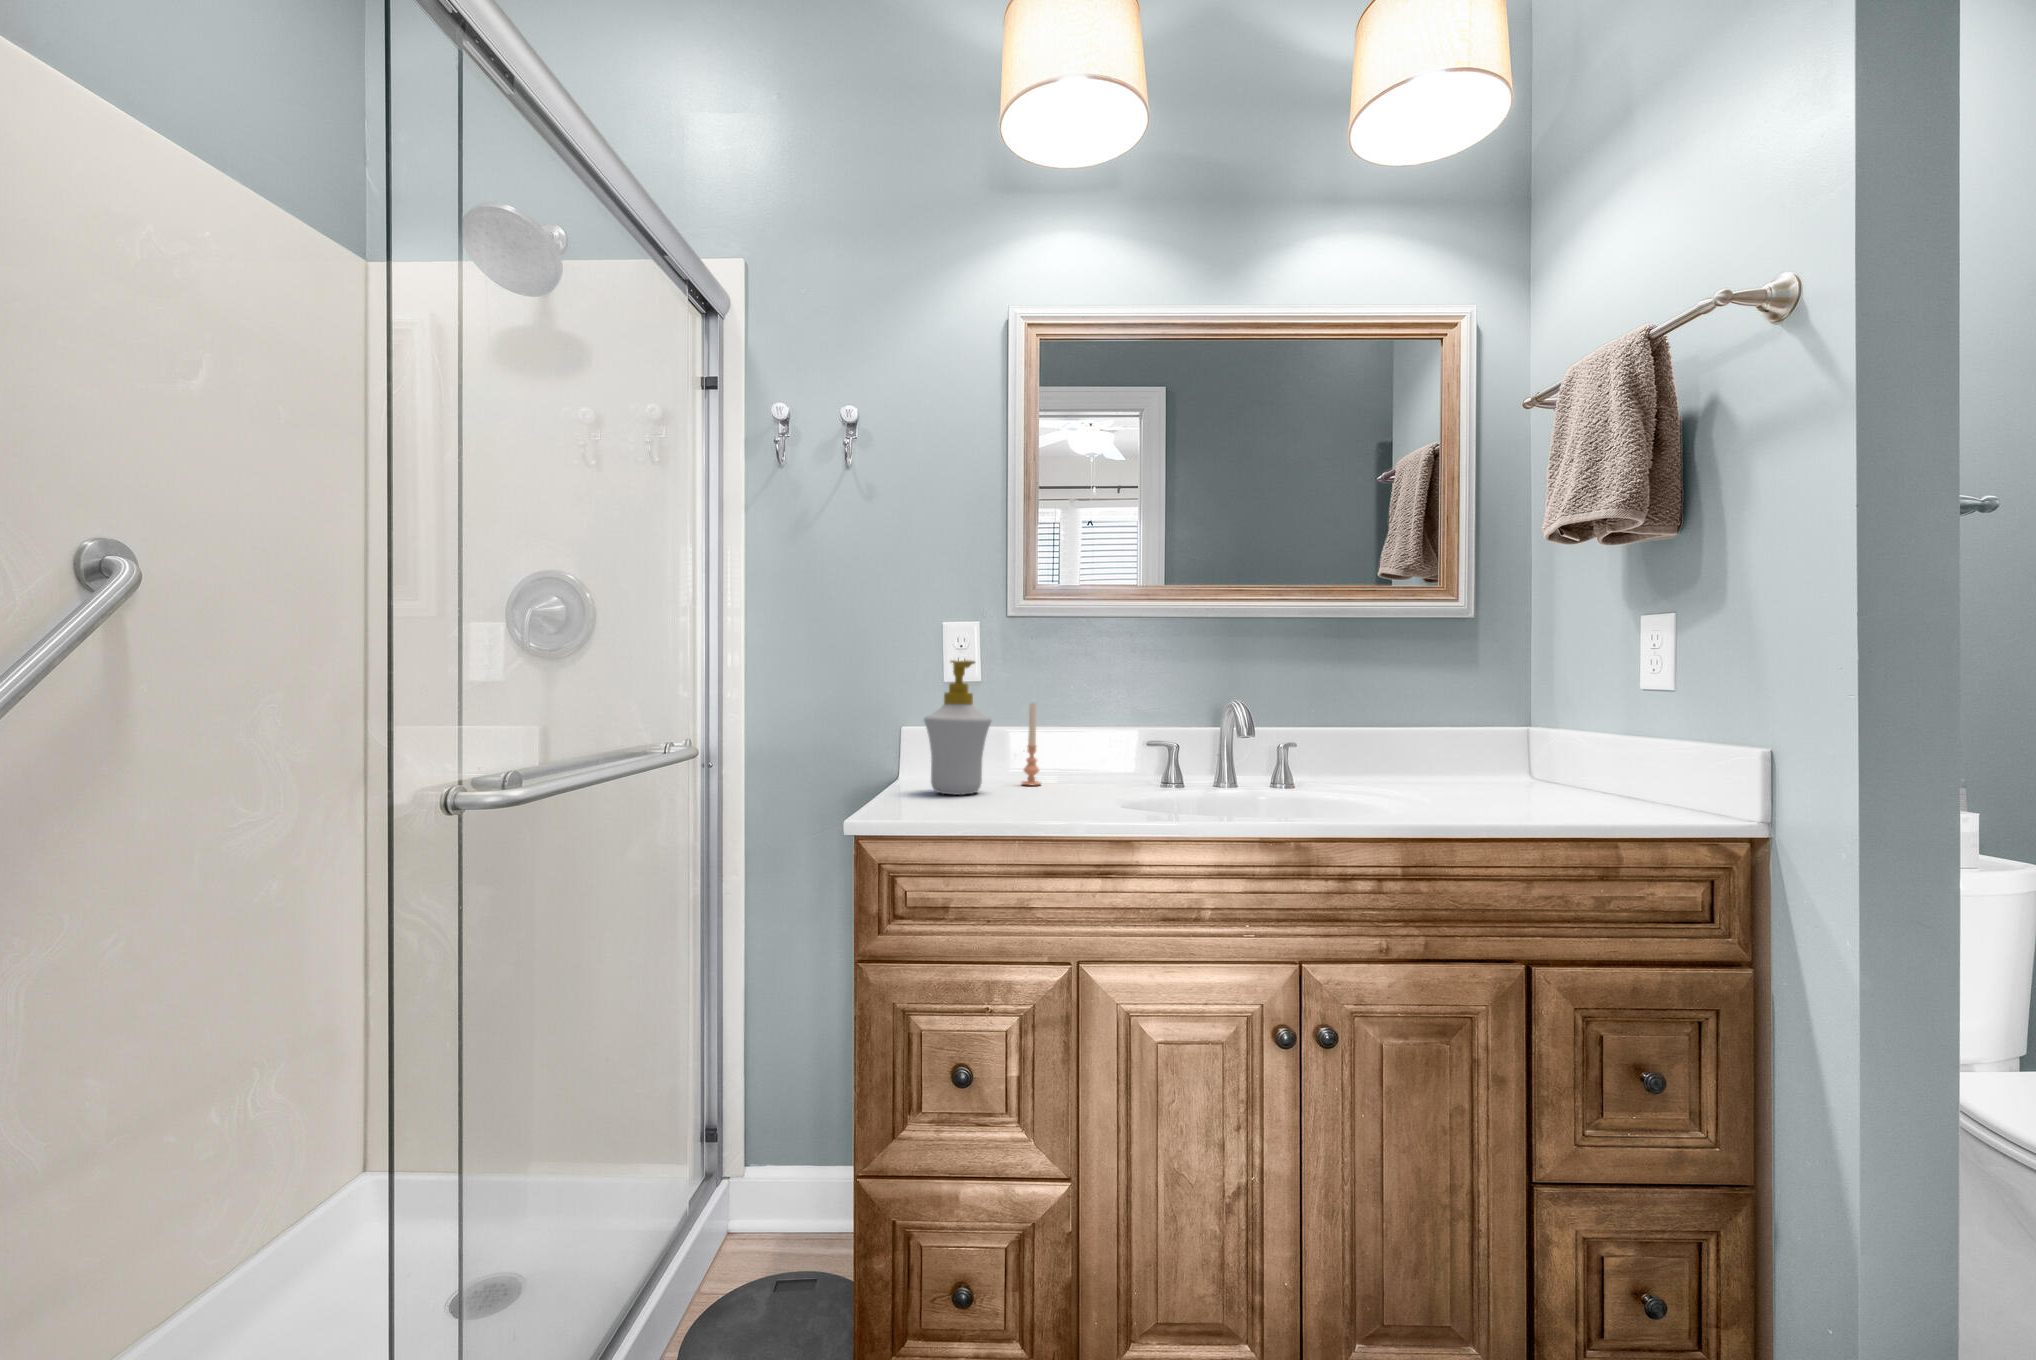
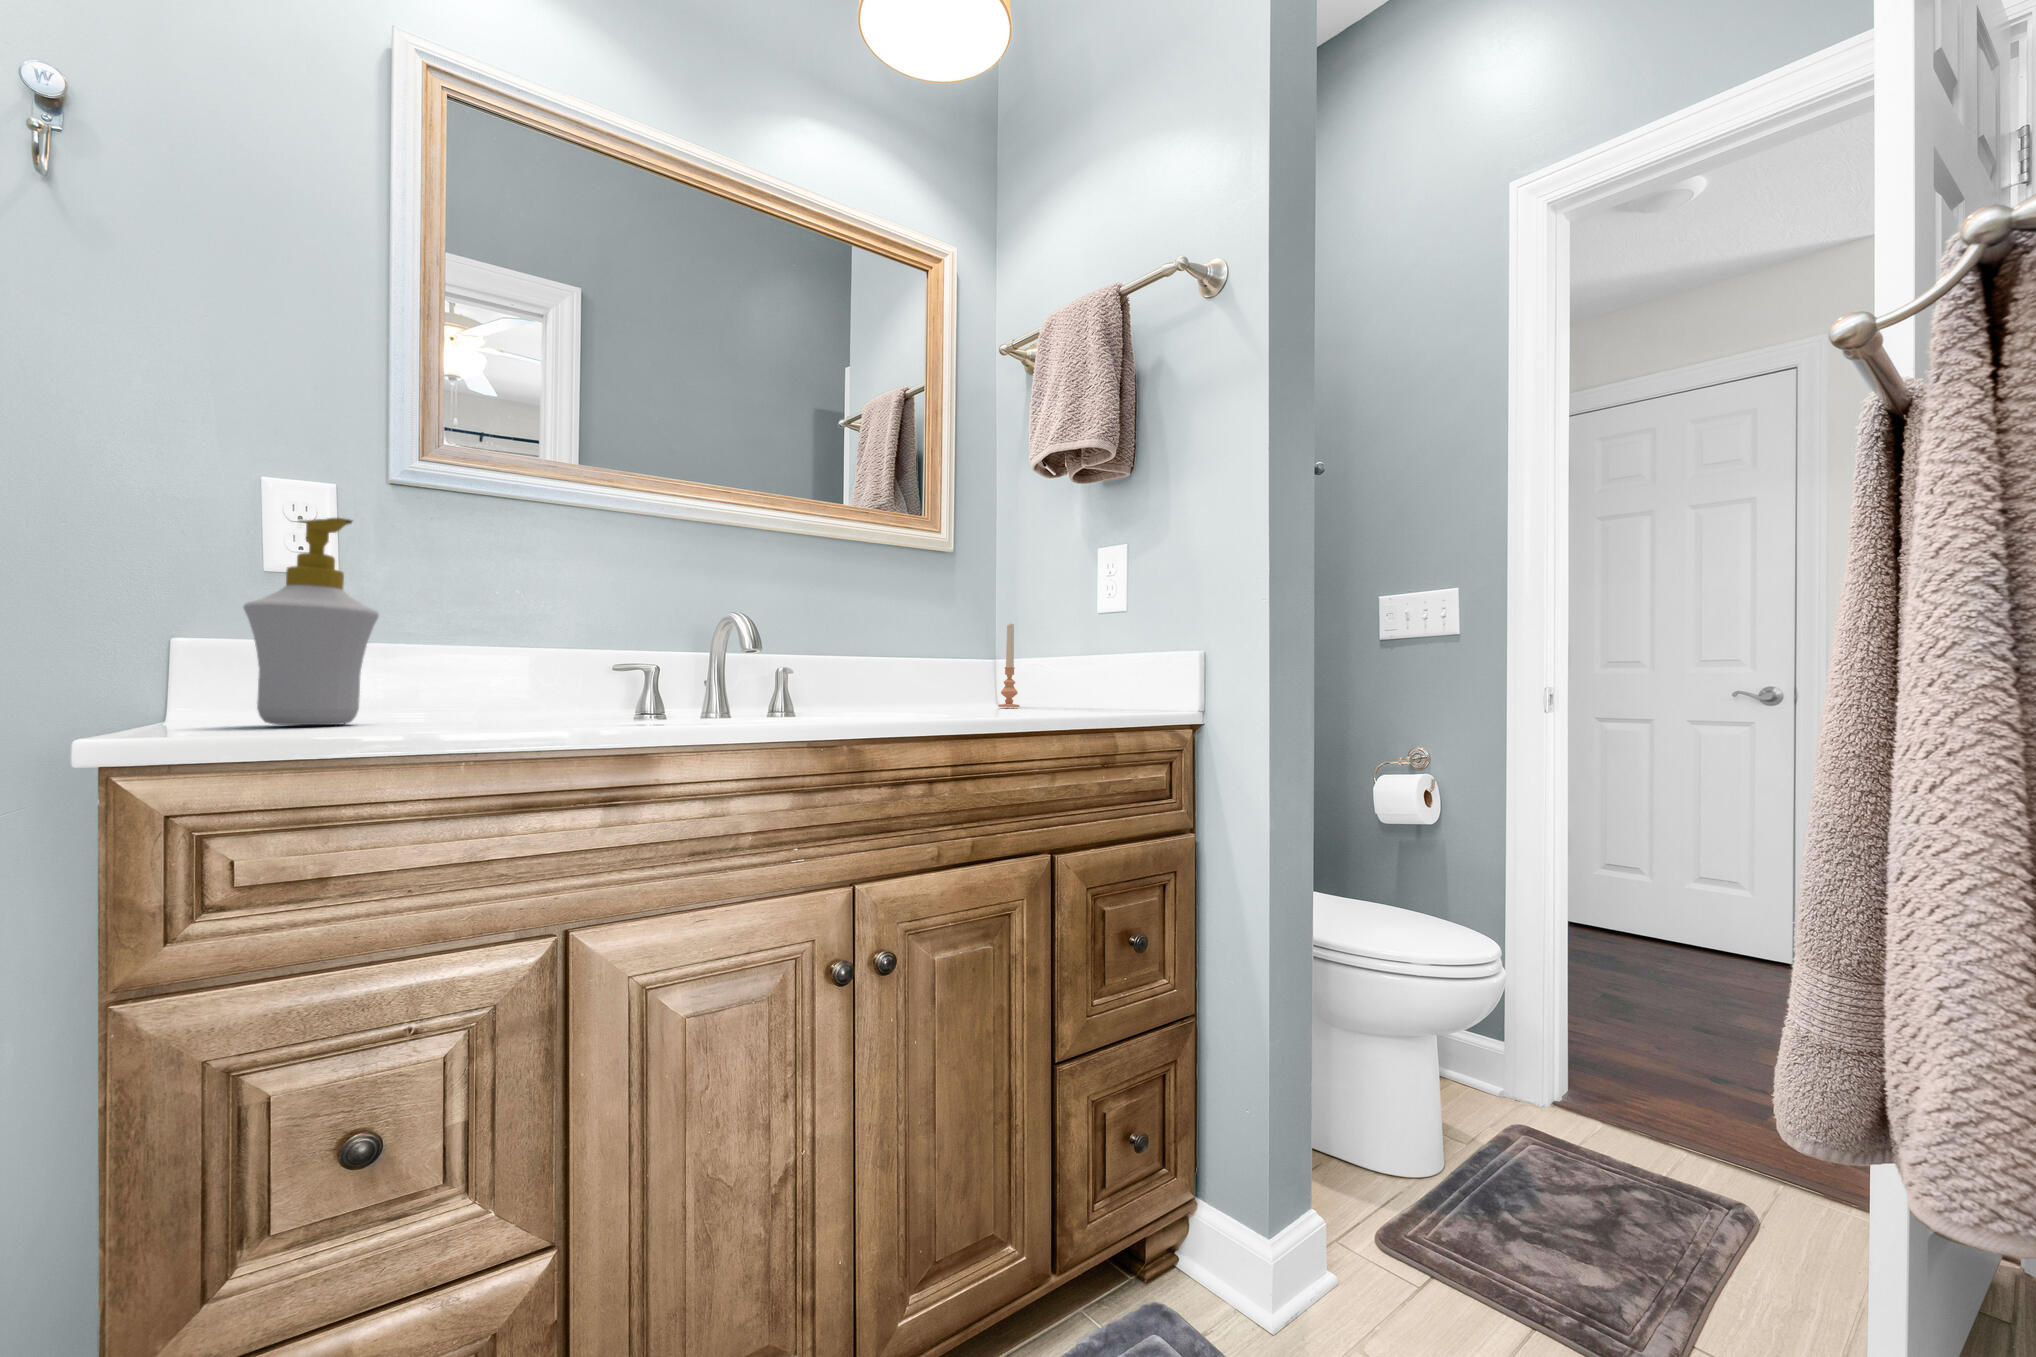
candle: present [1022,703,1041,785] -> present [998,624,1020,707]

